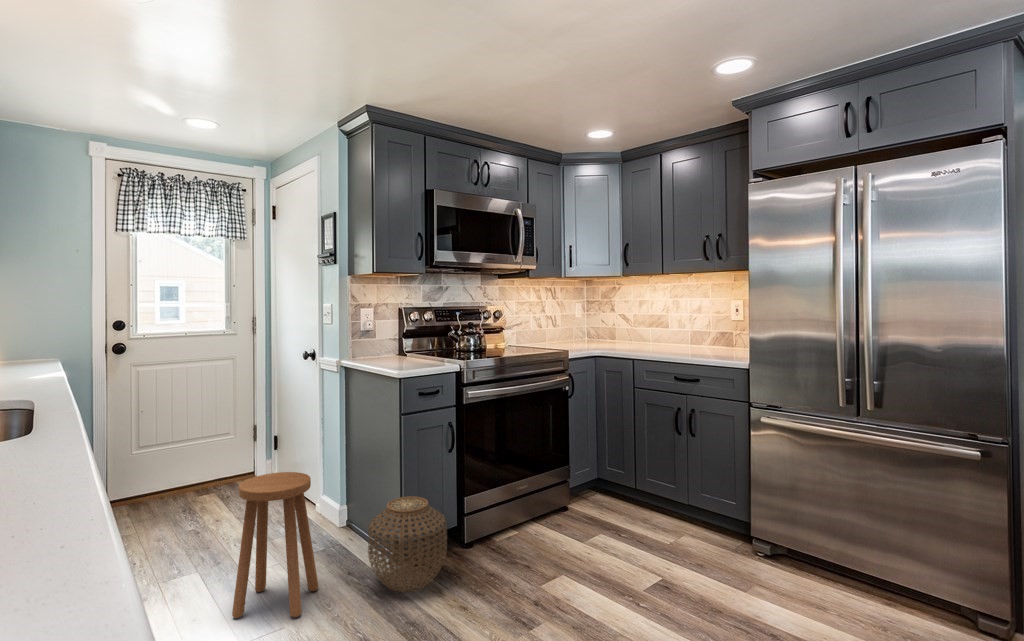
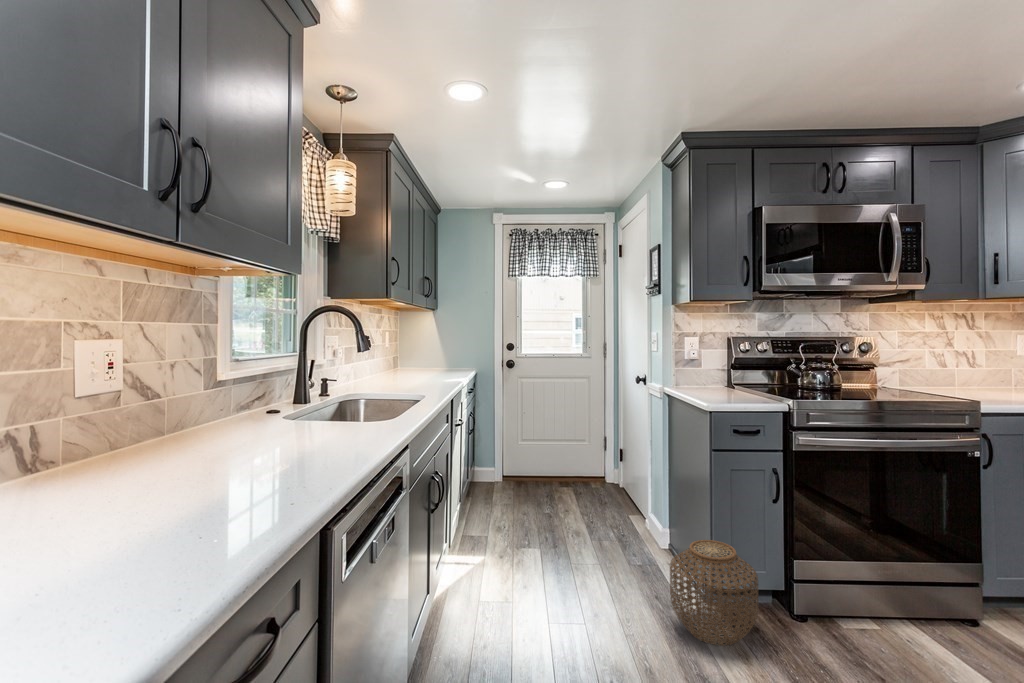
stool: present [232,472,319,618] -> none [549,489,624,628]

